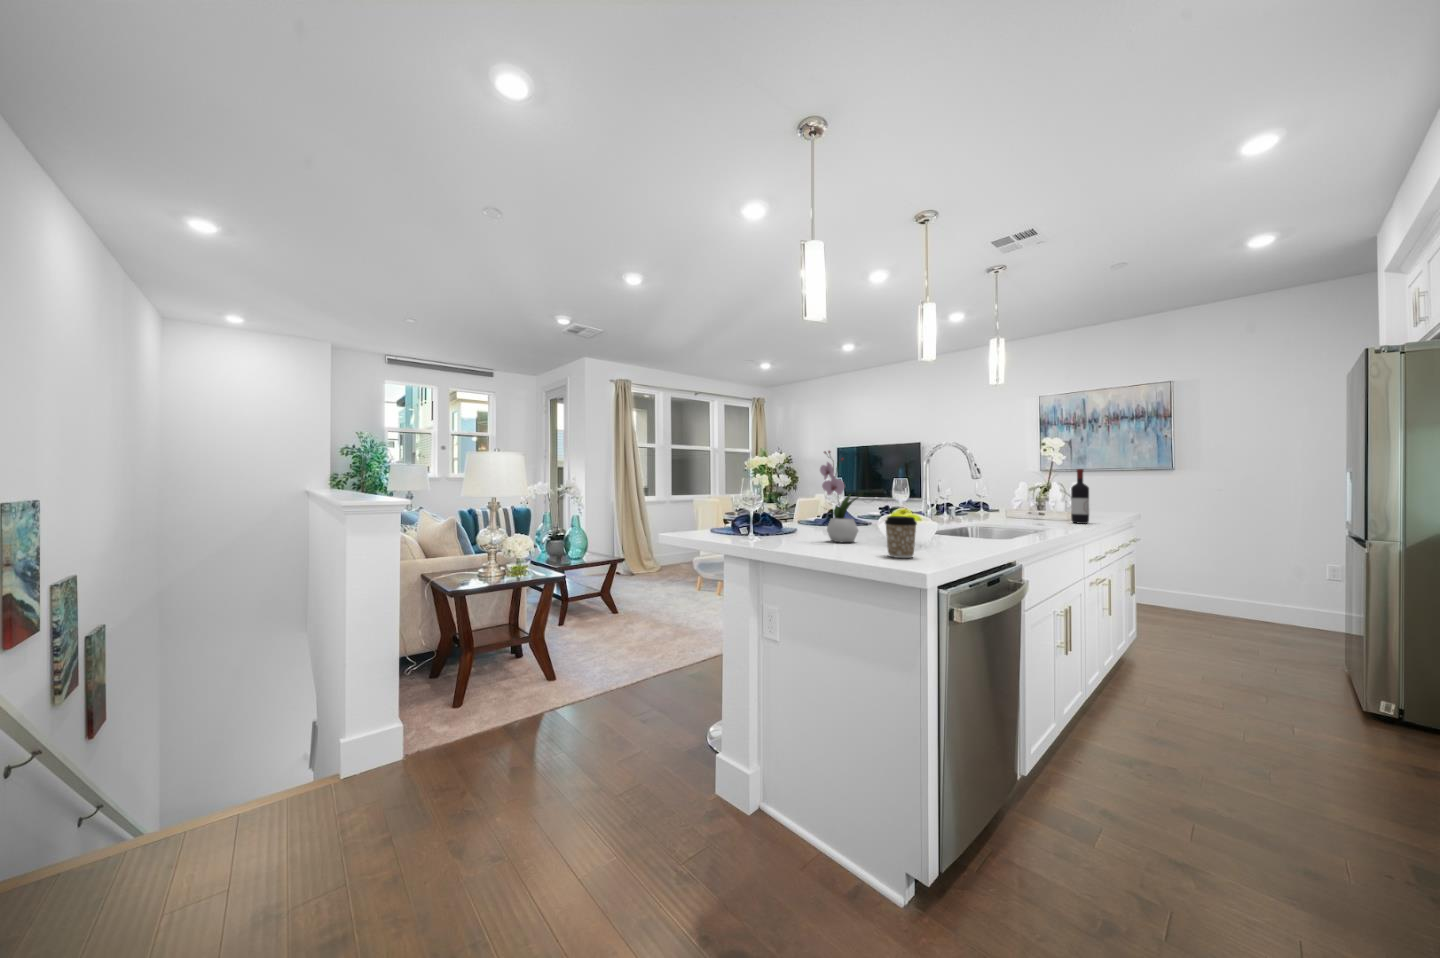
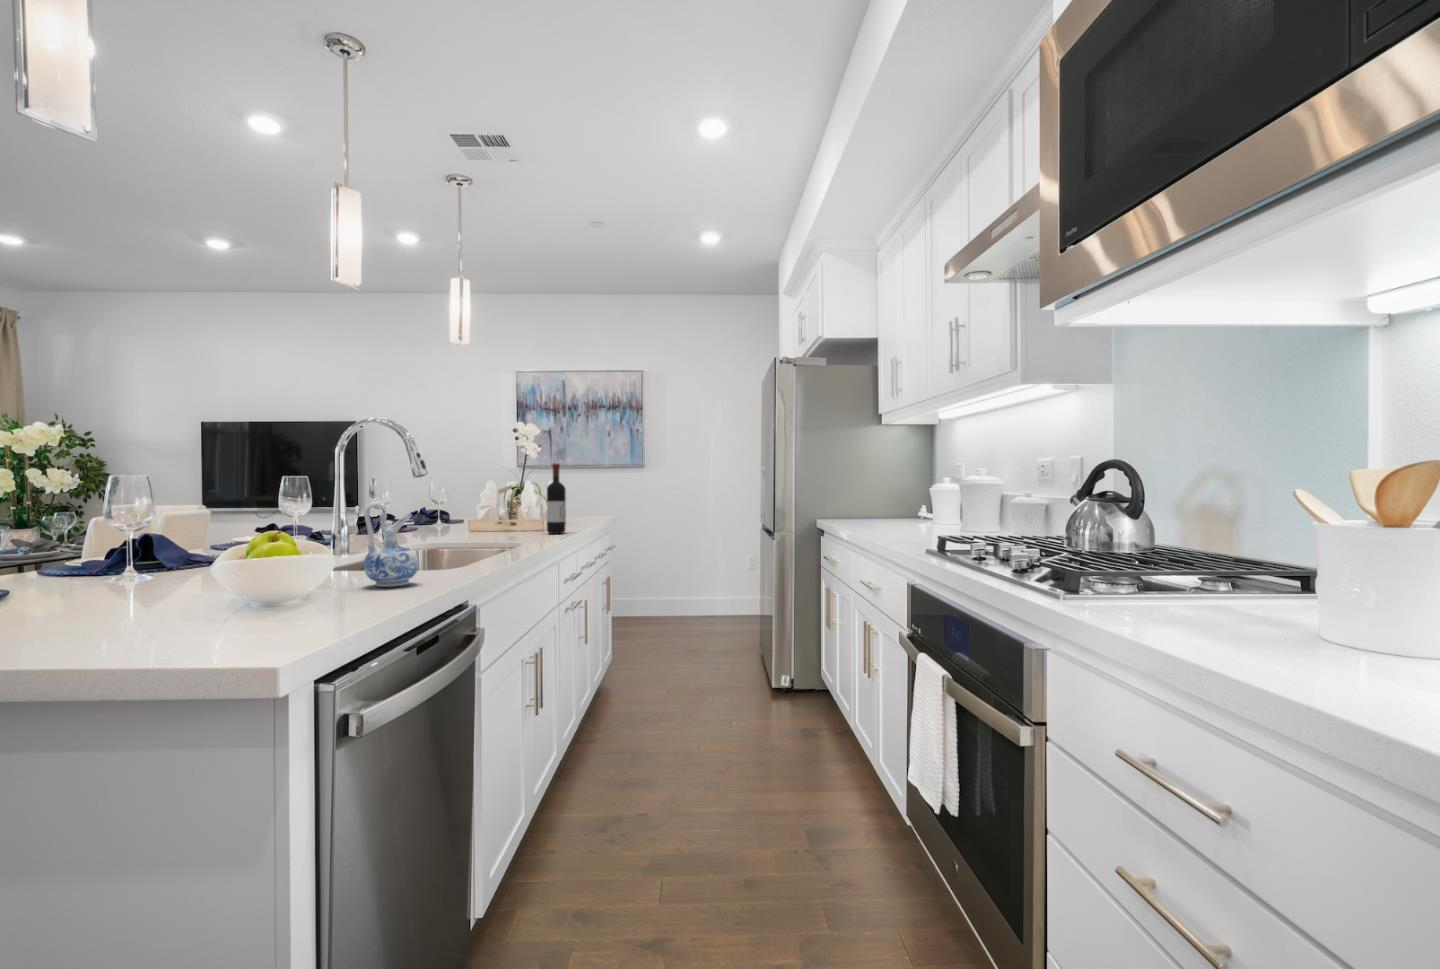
flower arrangement: present [820,451,859,542] -> none [64,412,184,611]
ceramic pitcher: none [949,495,982,546] -> present [363,503,419,587]
coffee cup: present [885,516,917,558] -> none [213,547,287,632]

